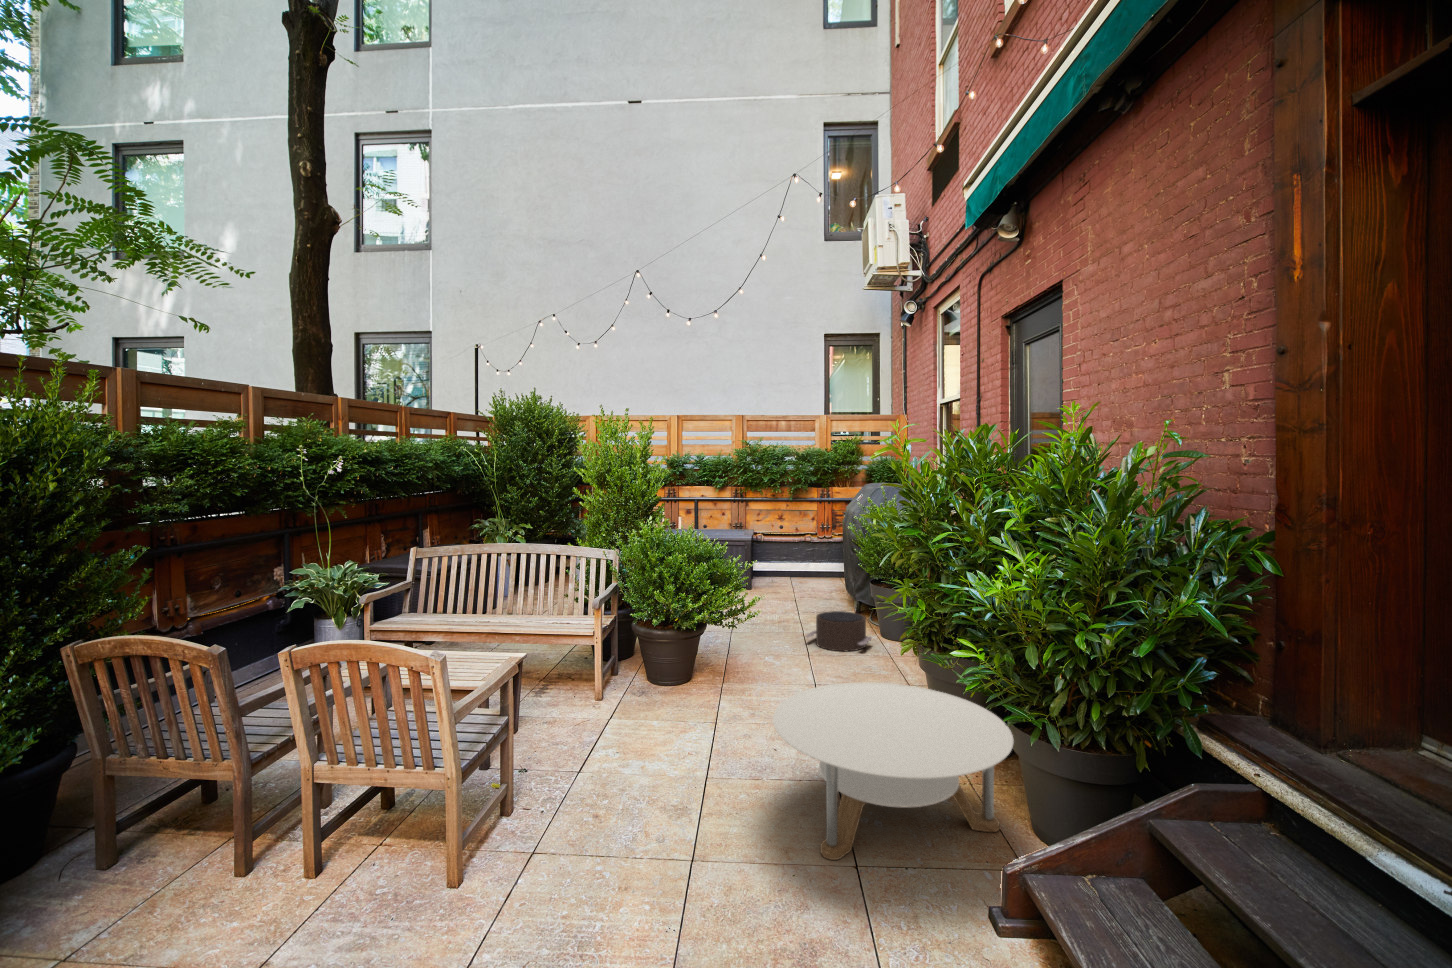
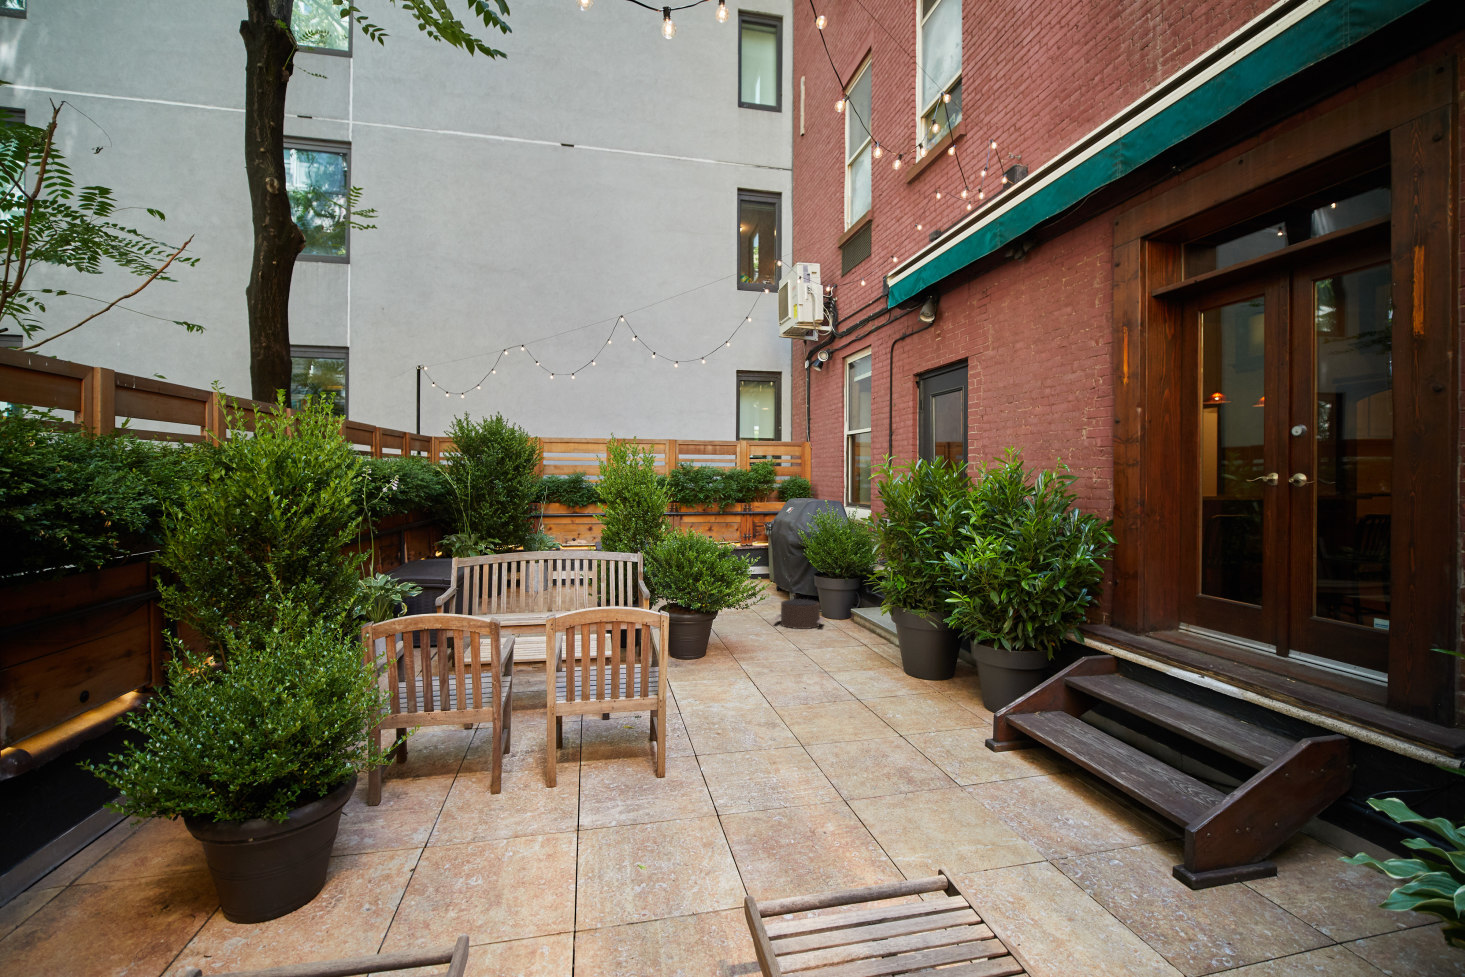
round table: present [773,682,1014,860] -> none [828,632,983,732]

